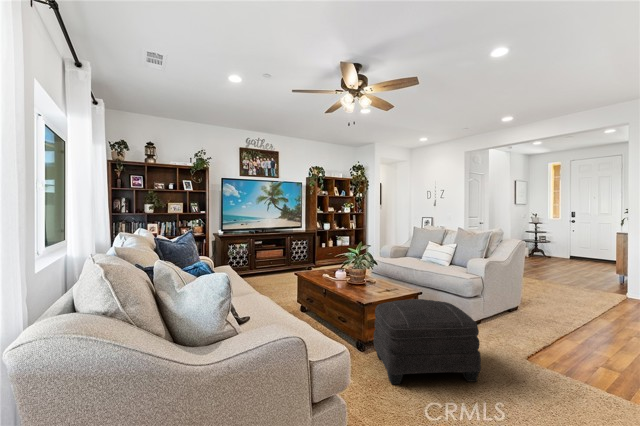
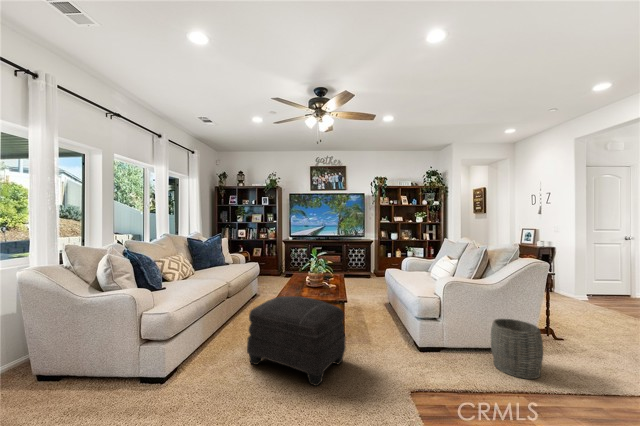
woven basket: none [511,288,549,328] -> present [491,319,543,379]

